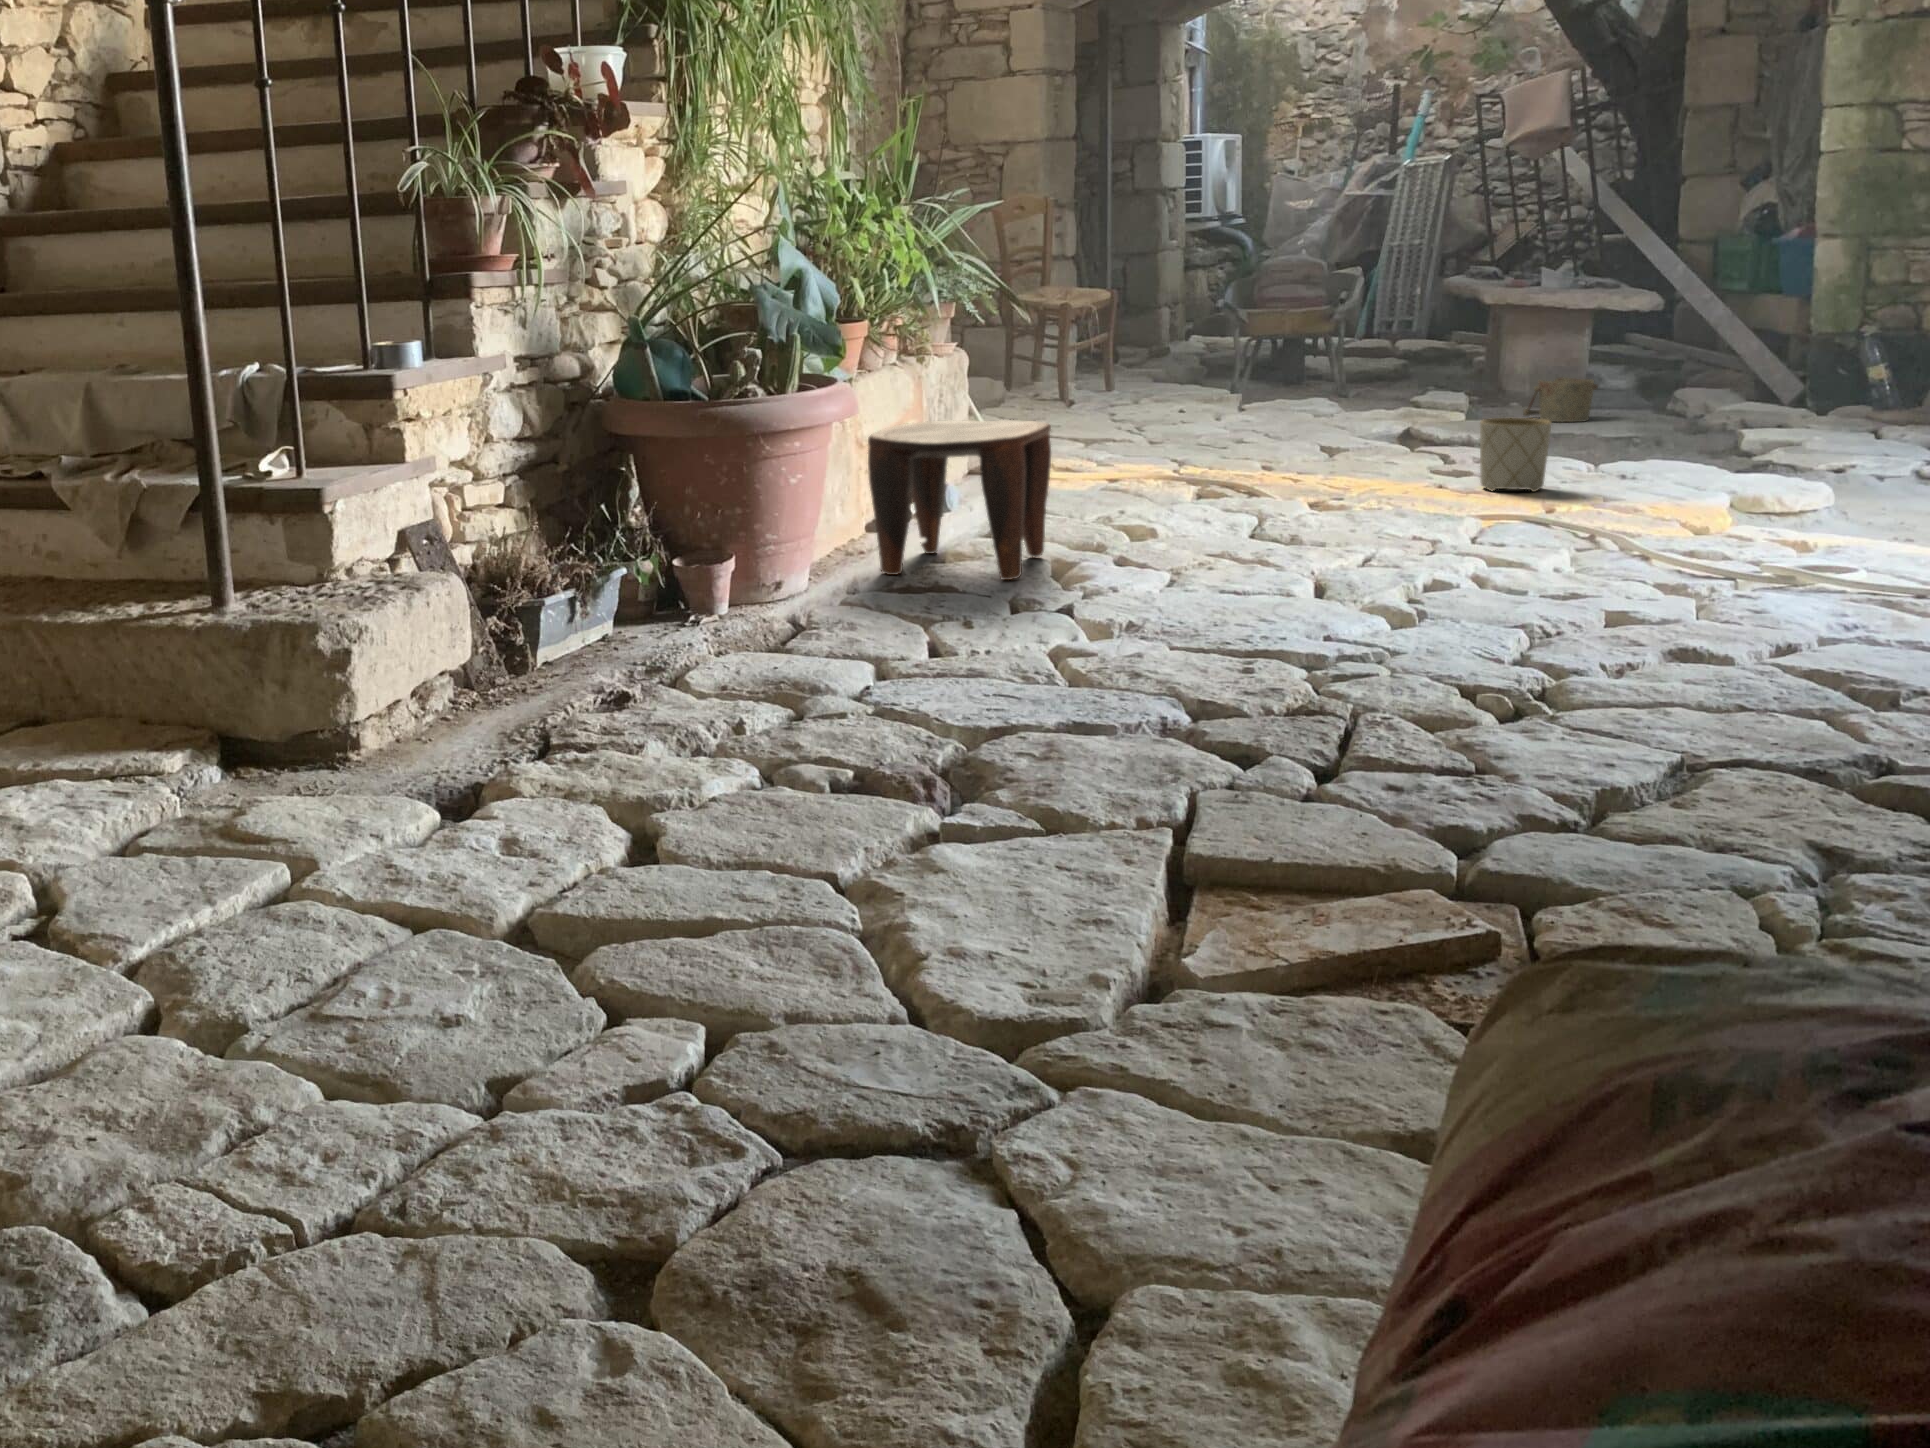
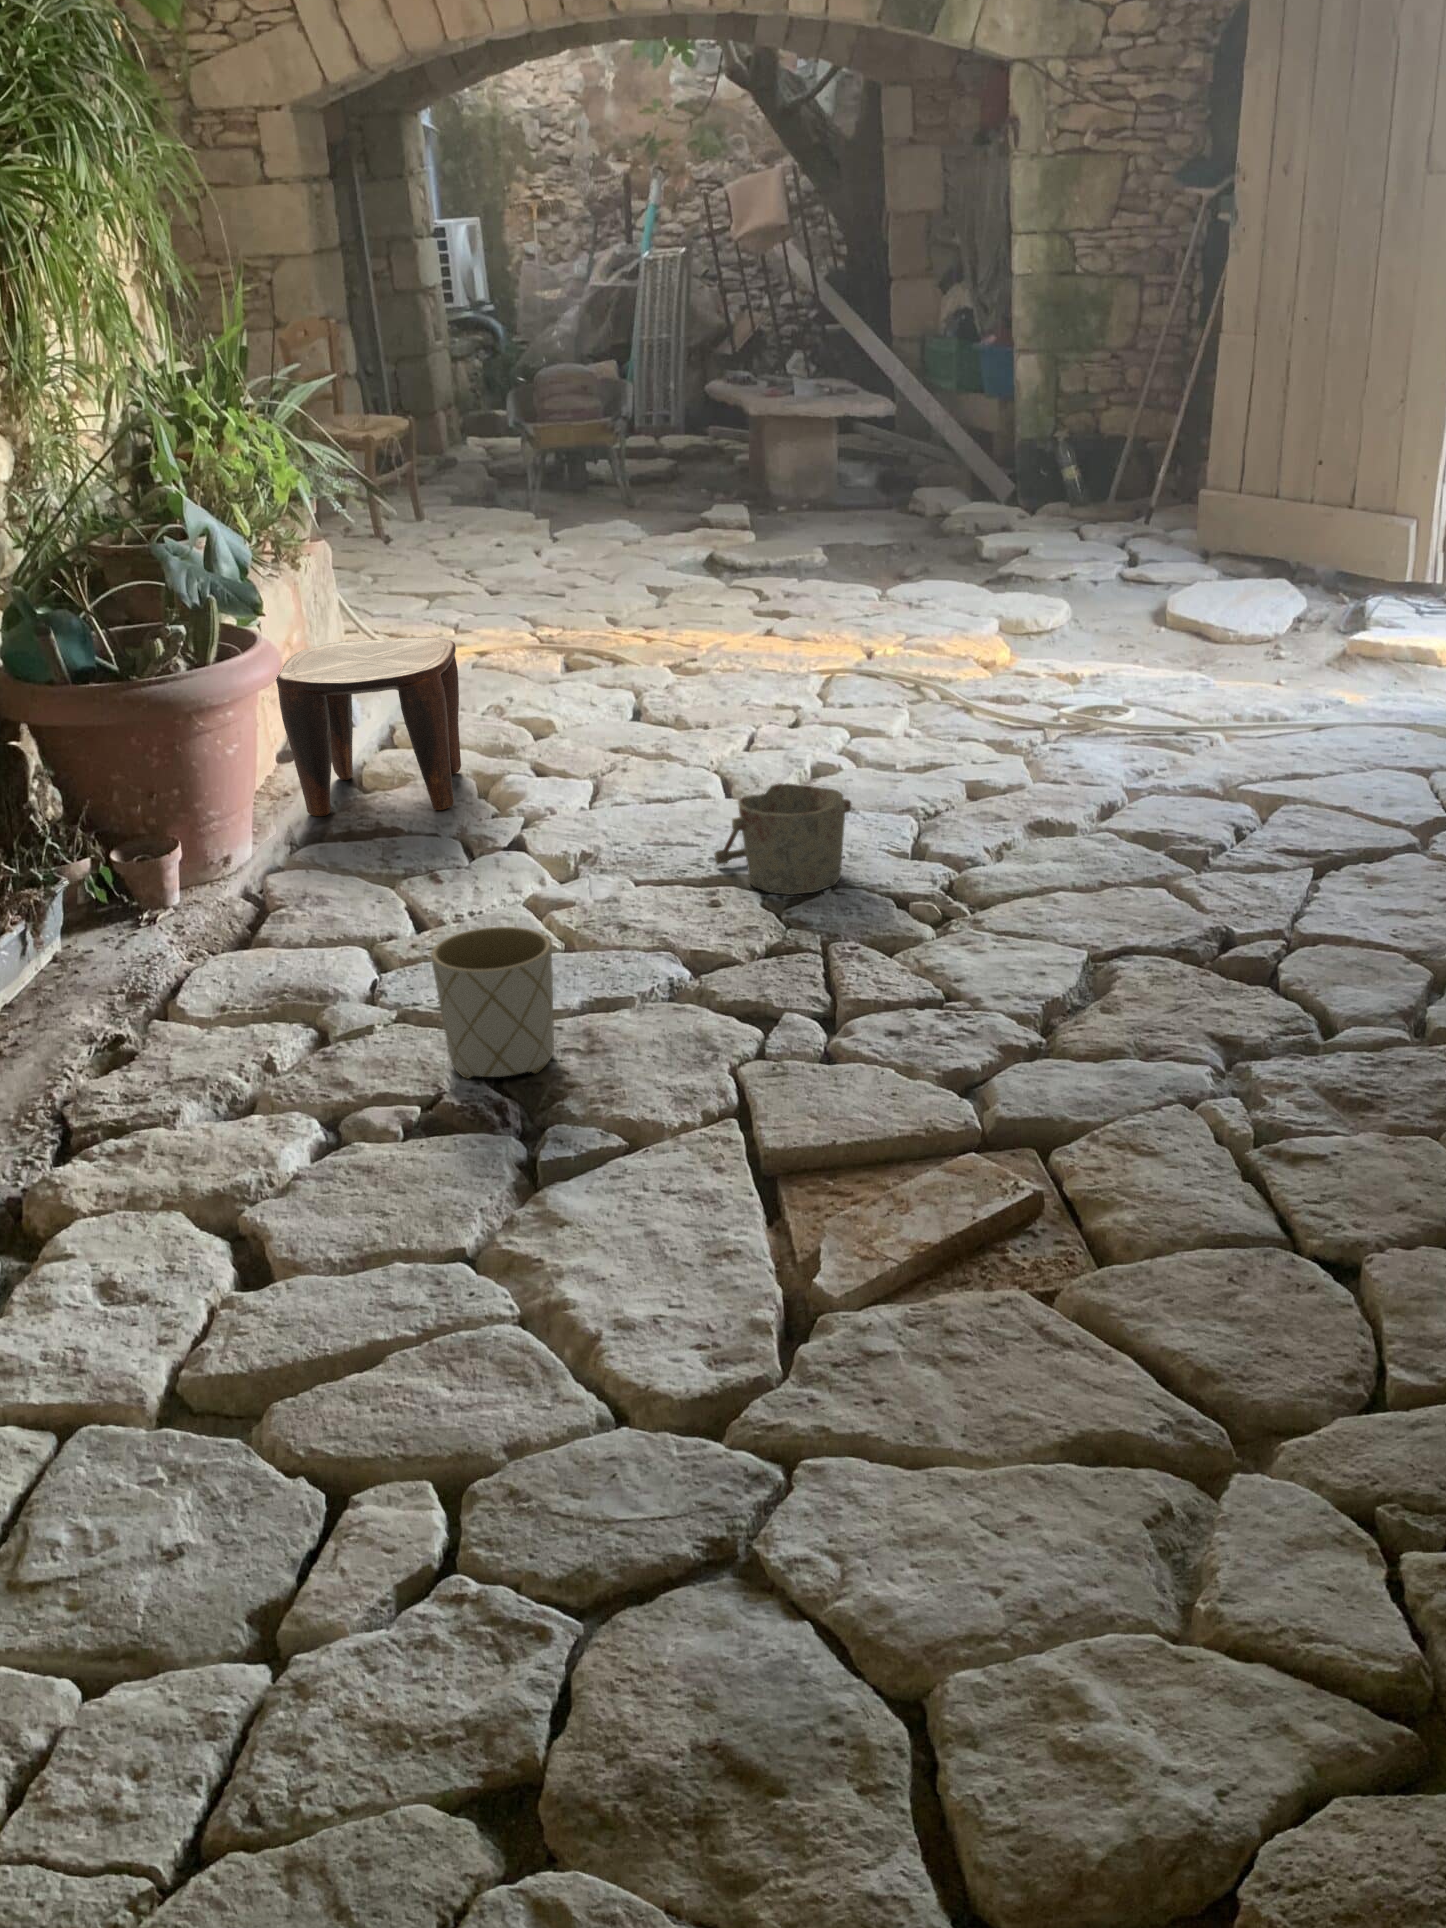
bucket: present [1523,377,1598,422] -> present [715,783,851,895]
planter: present [1480,418,1552,492] -> present [431,927,554,1079]

